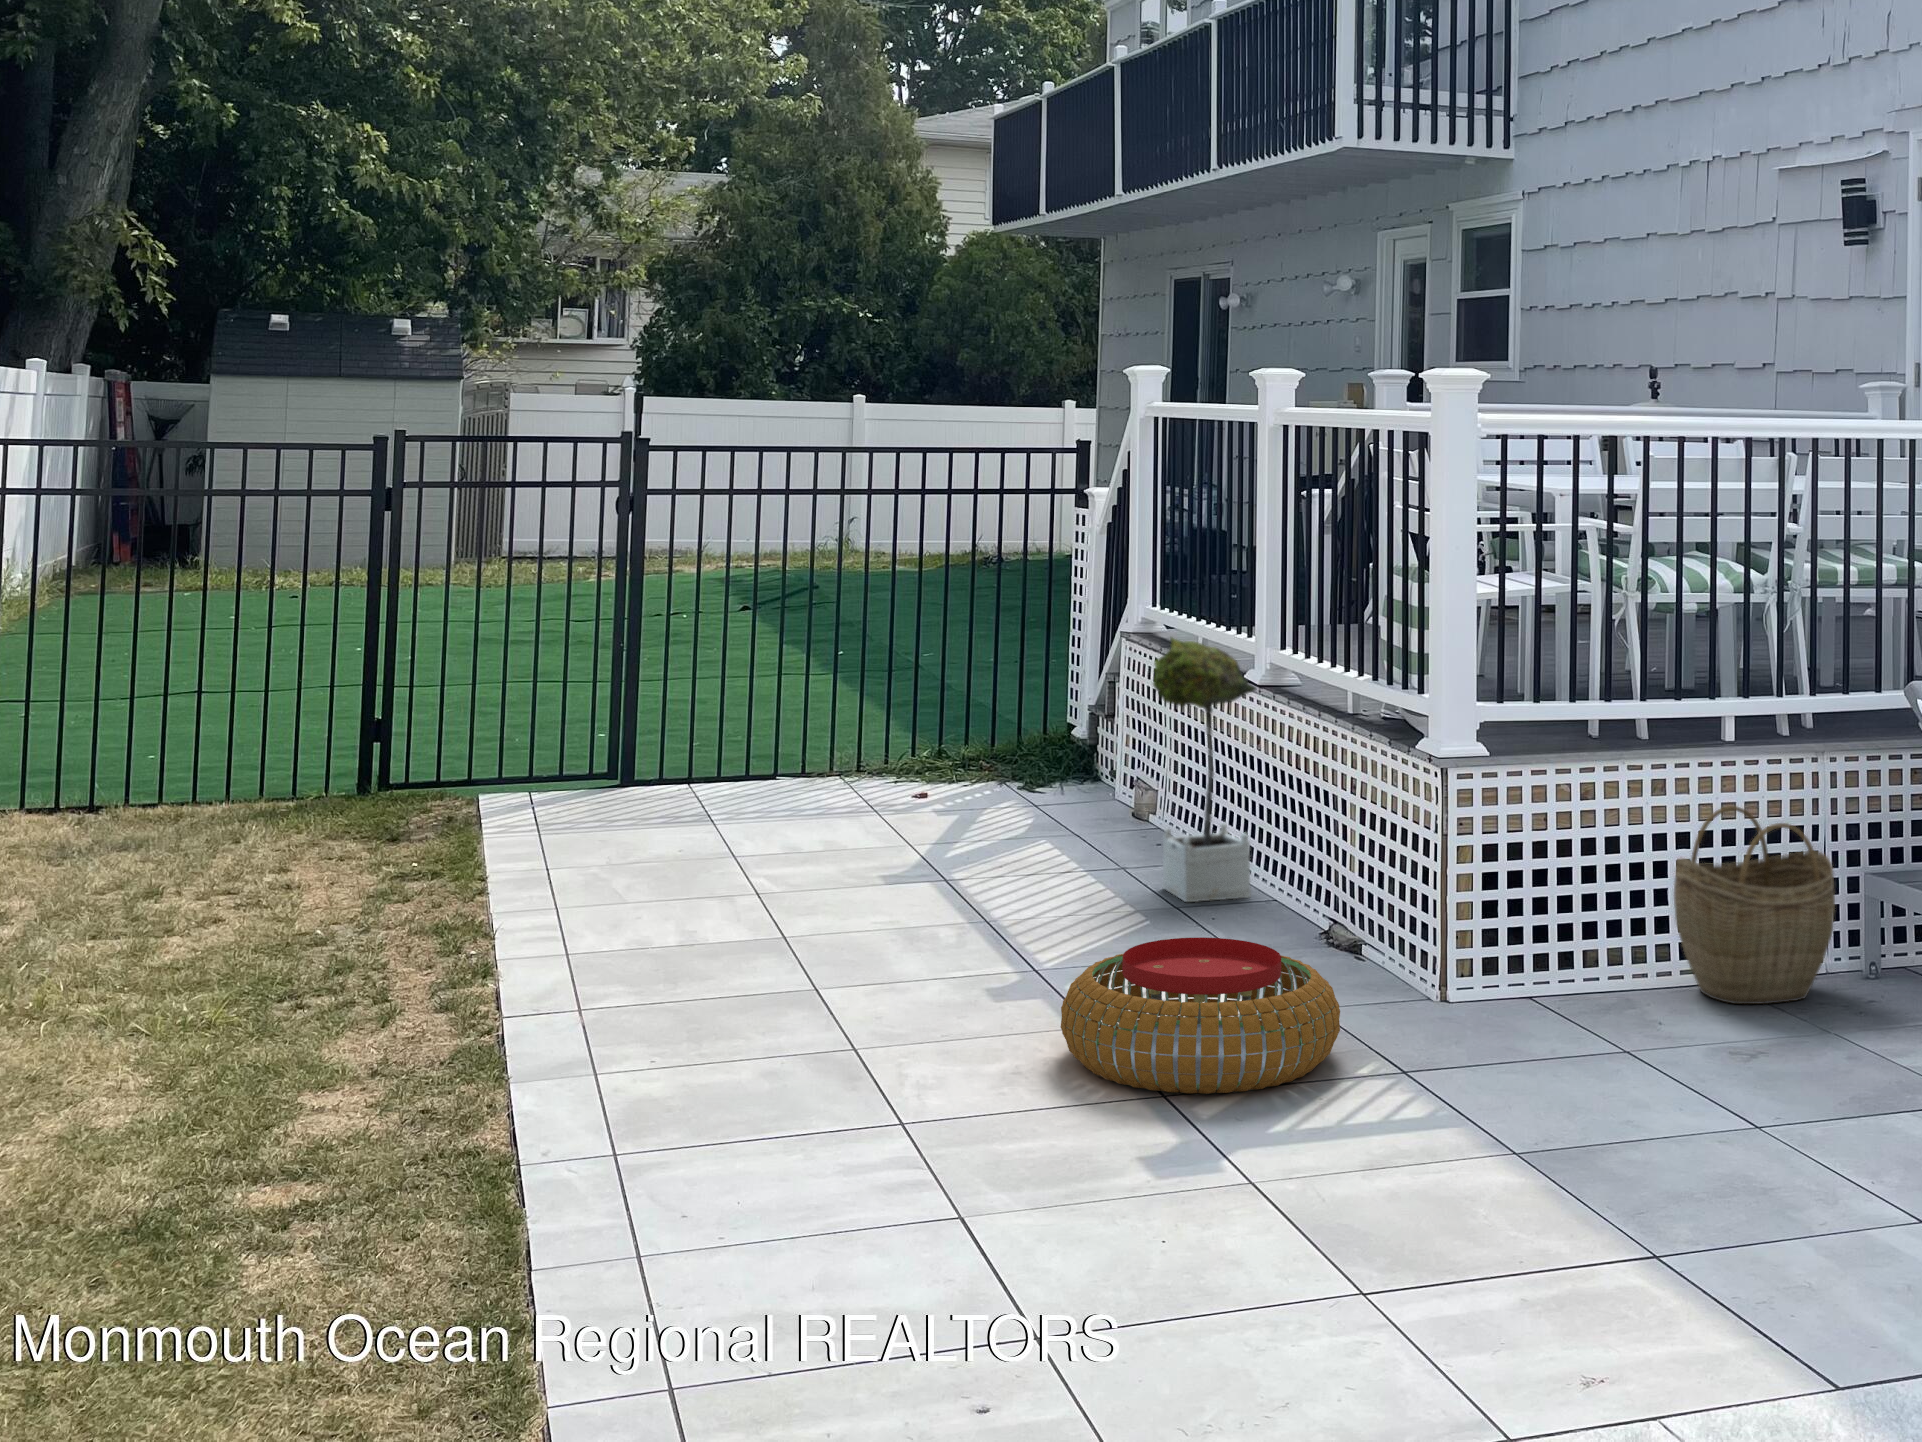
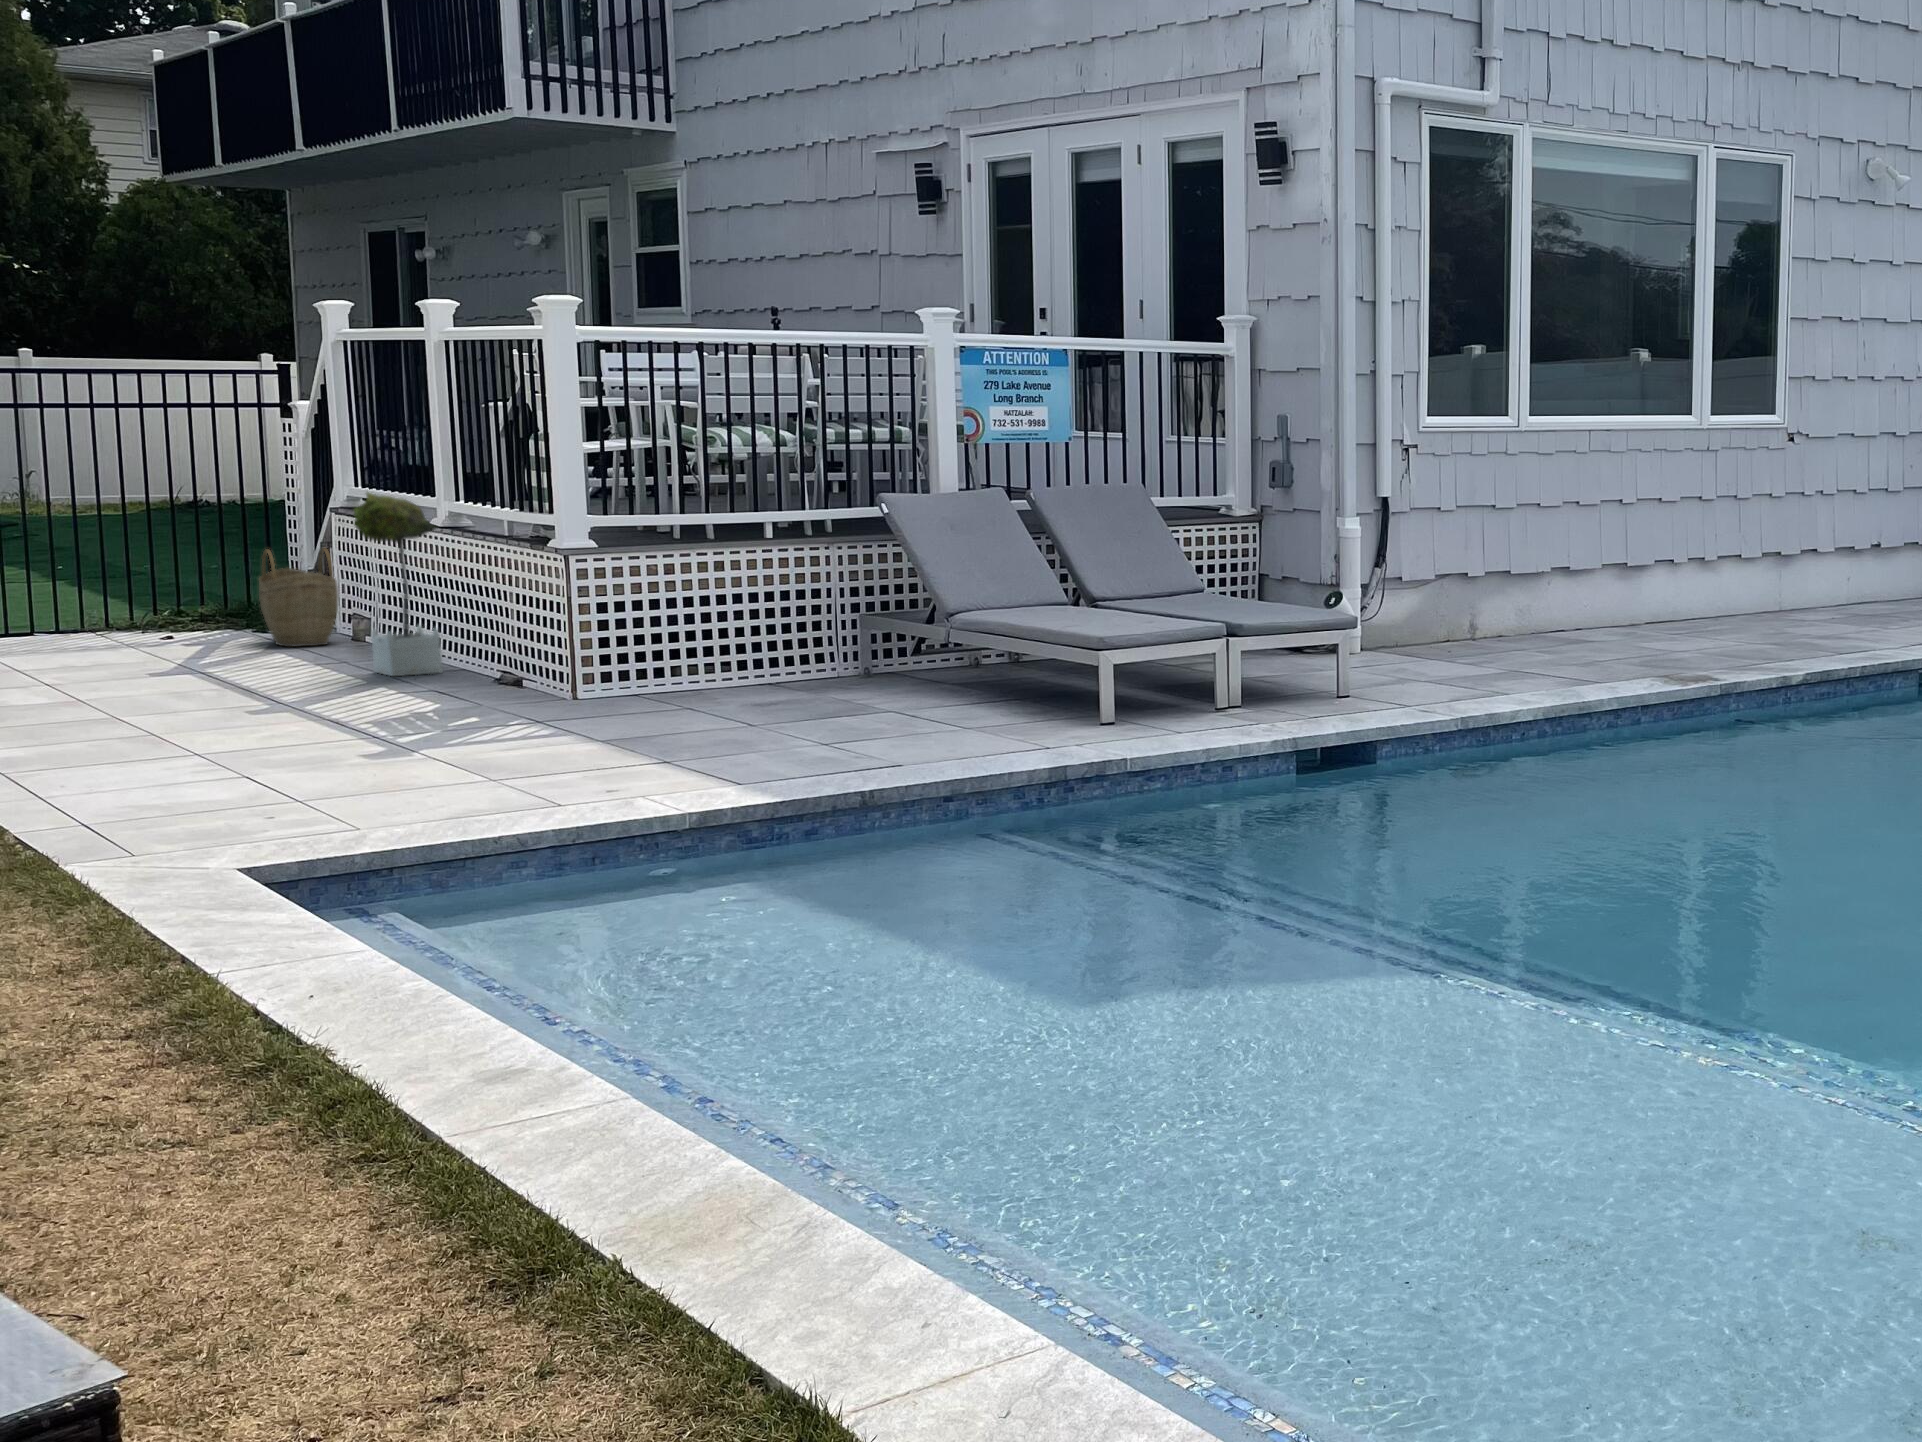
woven basket: present [1674,806,1835,1004] -> present [259,548,339,647]
pouf: present [1061,937,1340,1094] -> none [296,656,493,735]

